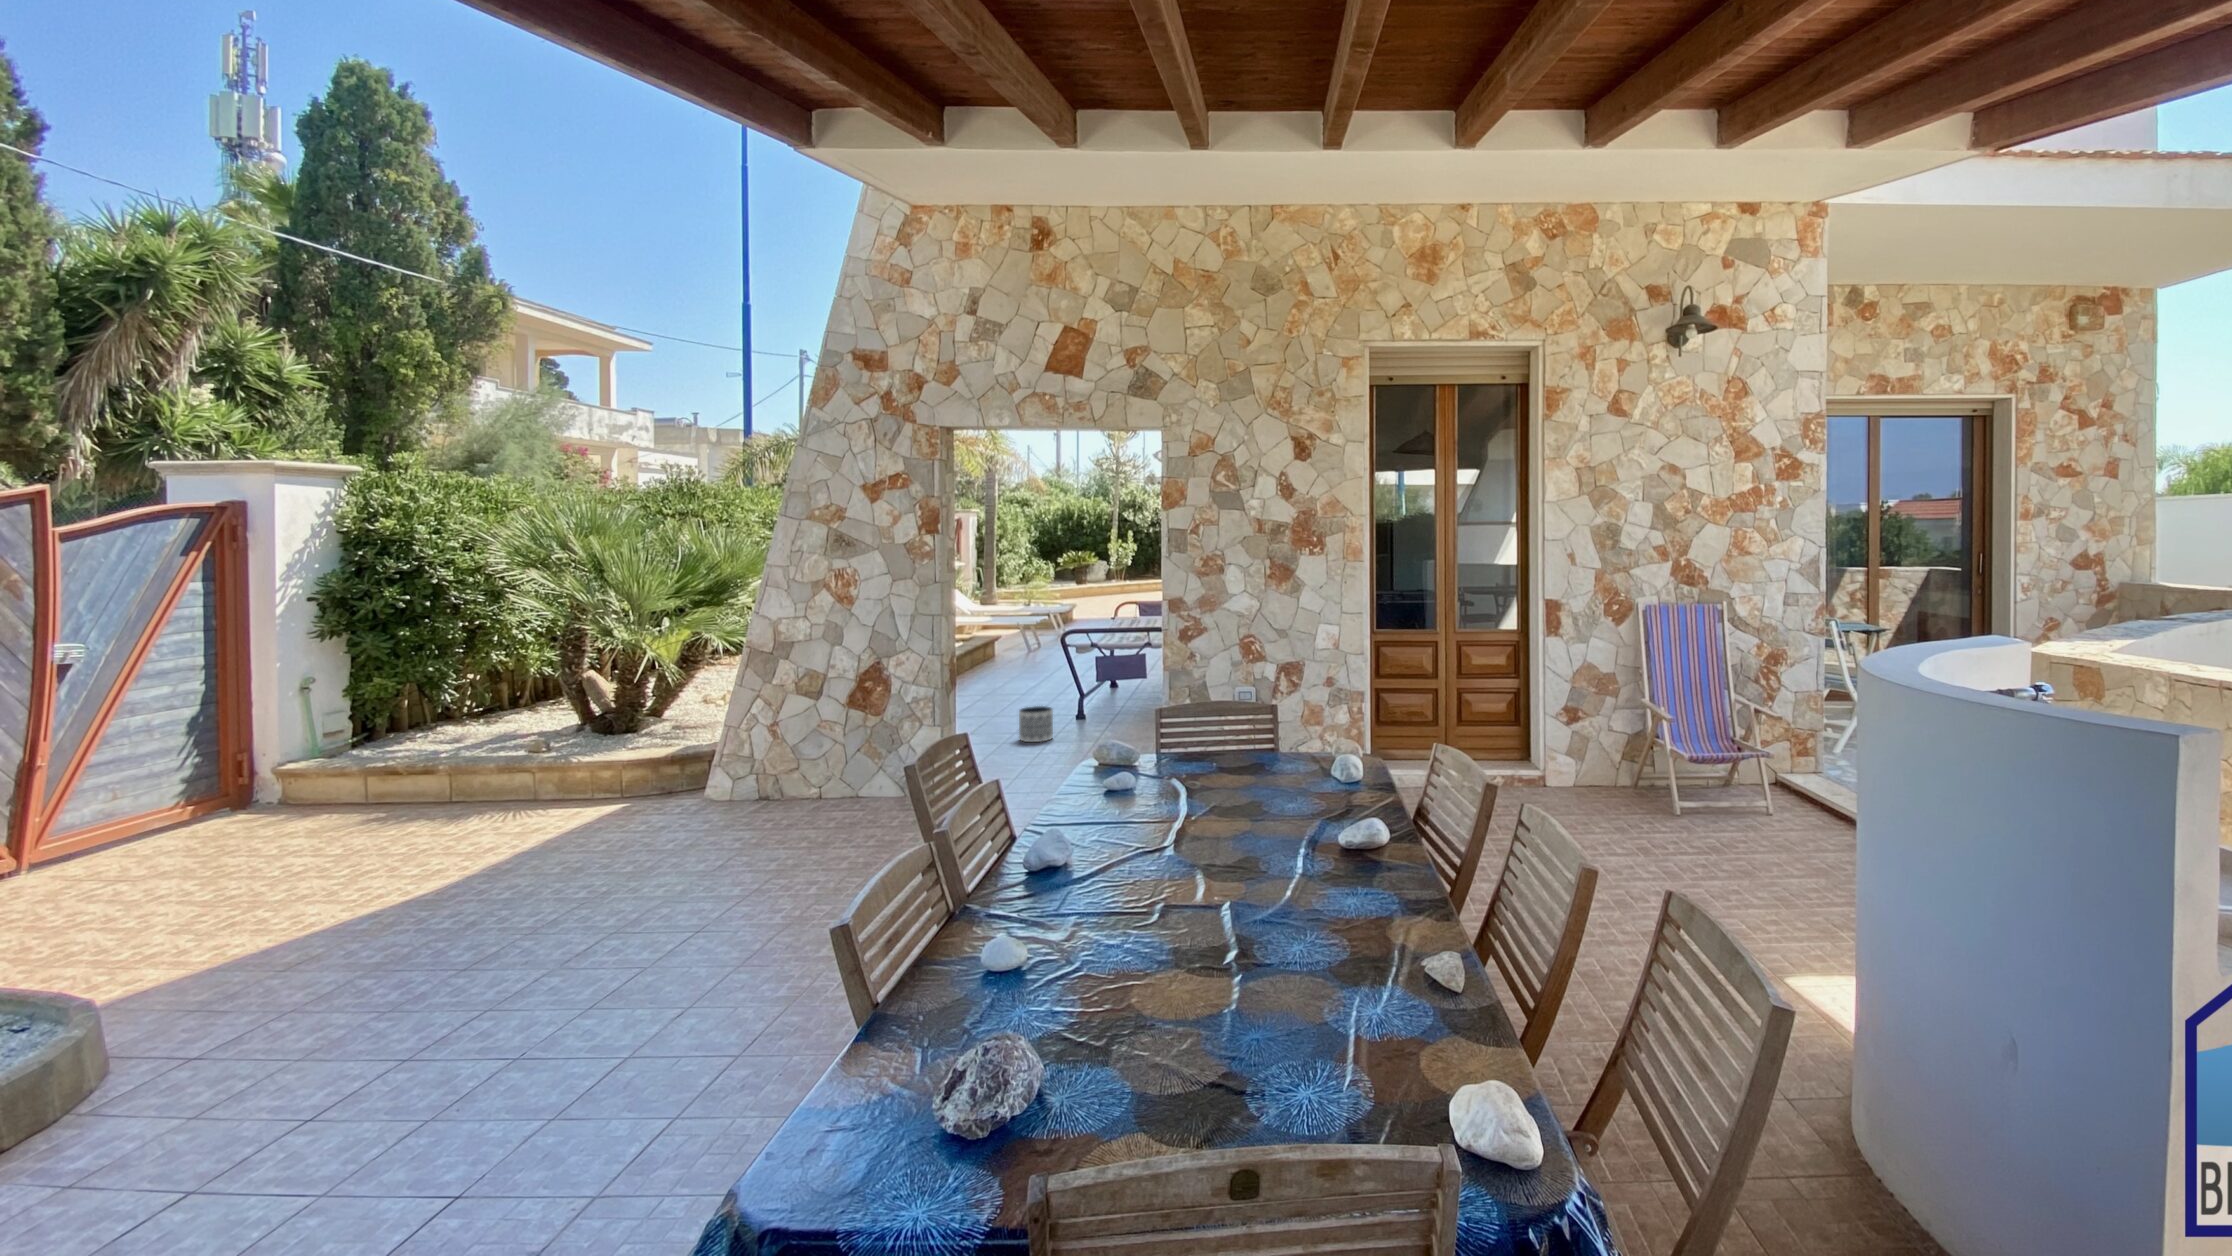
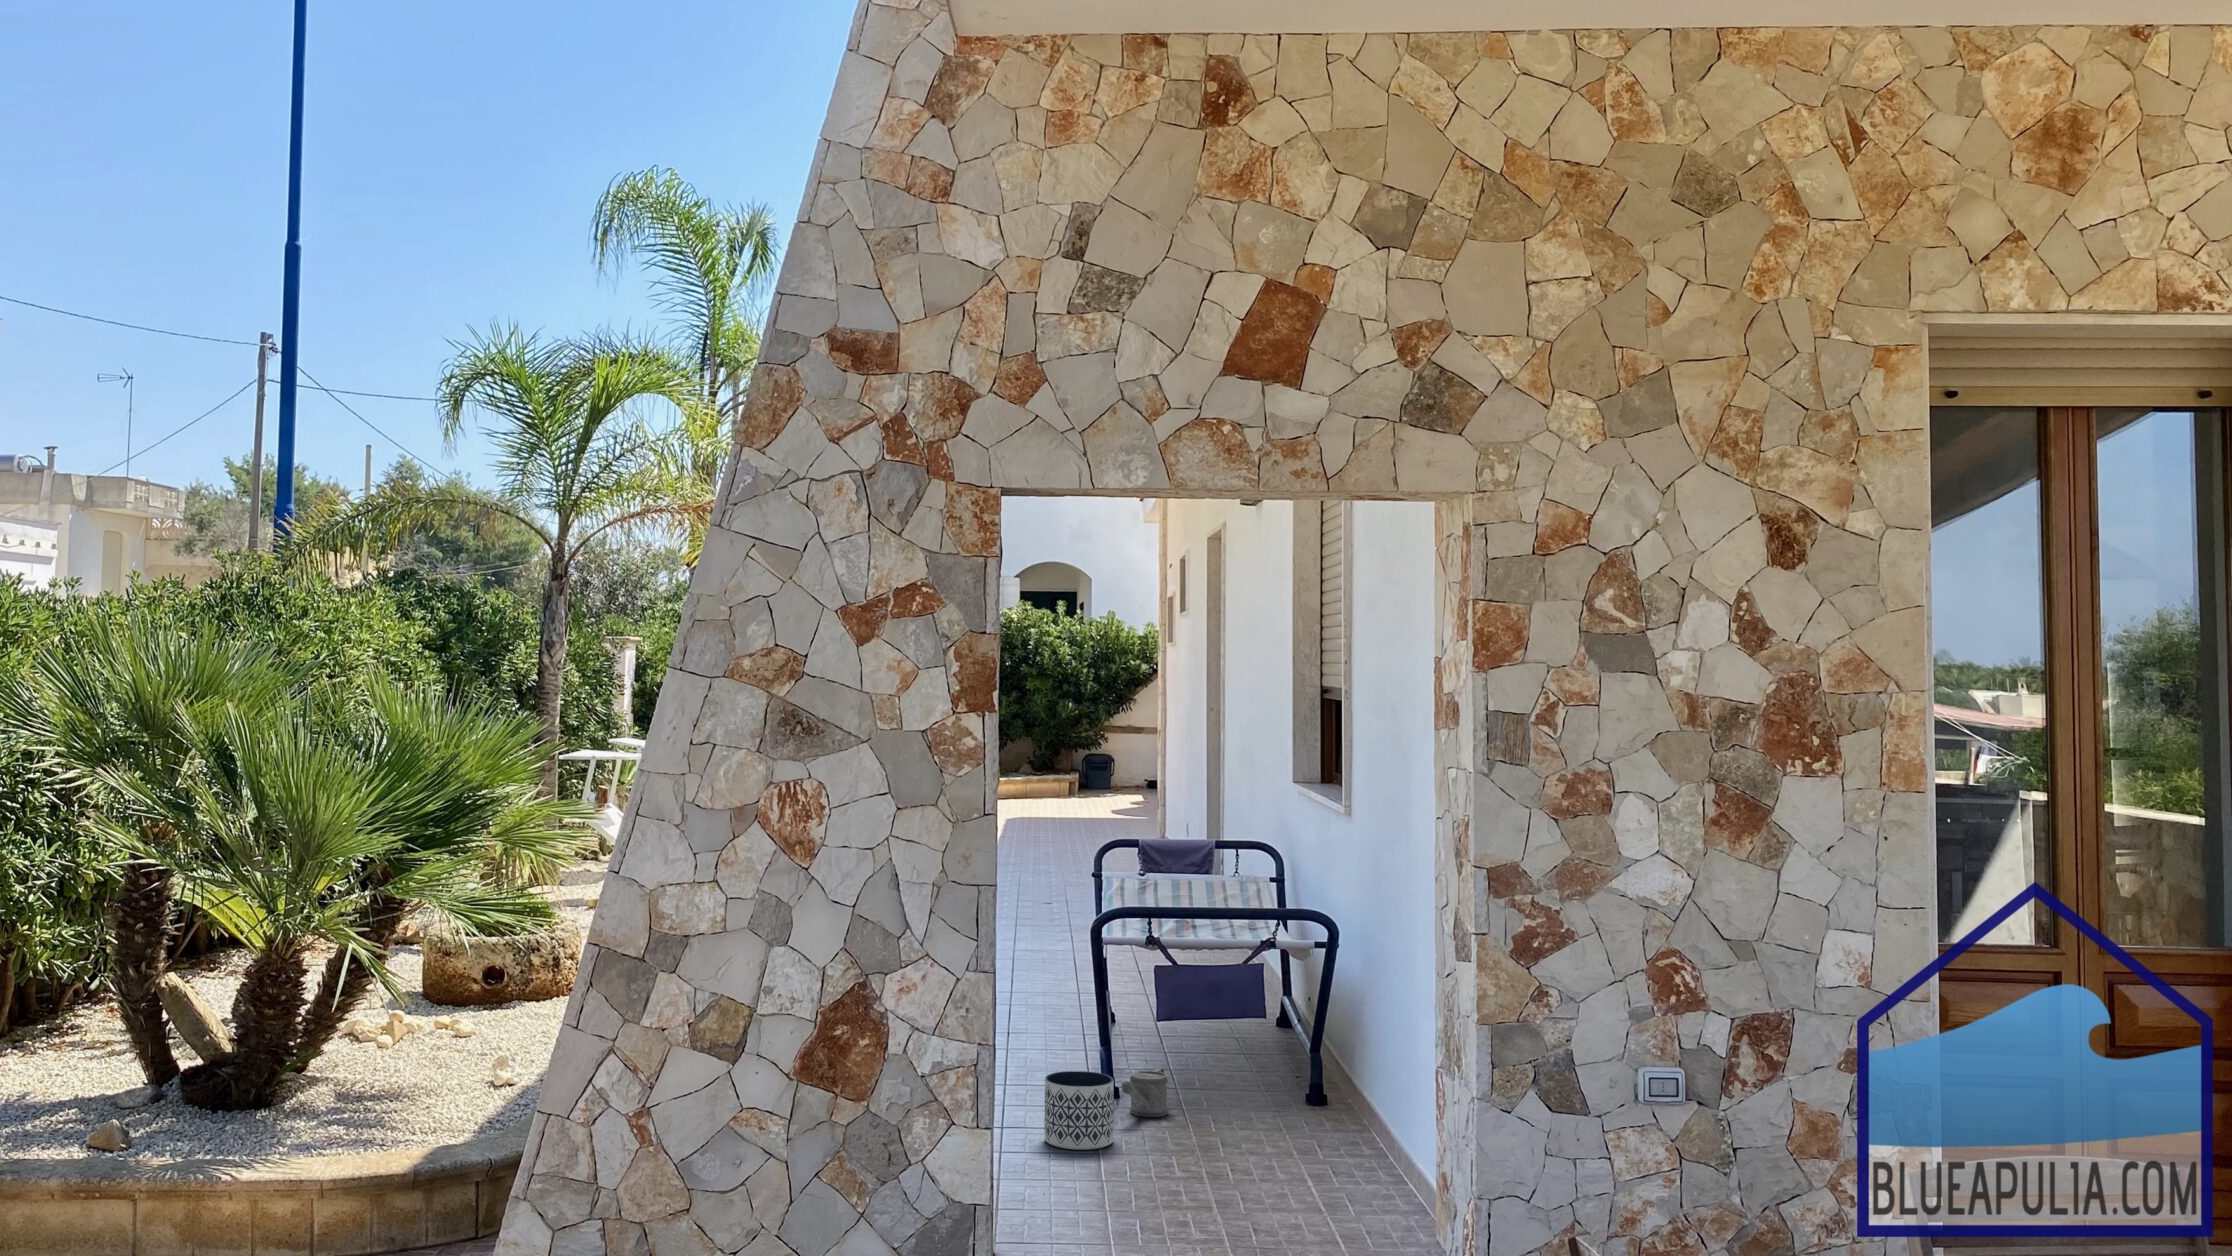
watering can: none [1063,705,1092,728] -> present [1122,1067,1168,1117]

